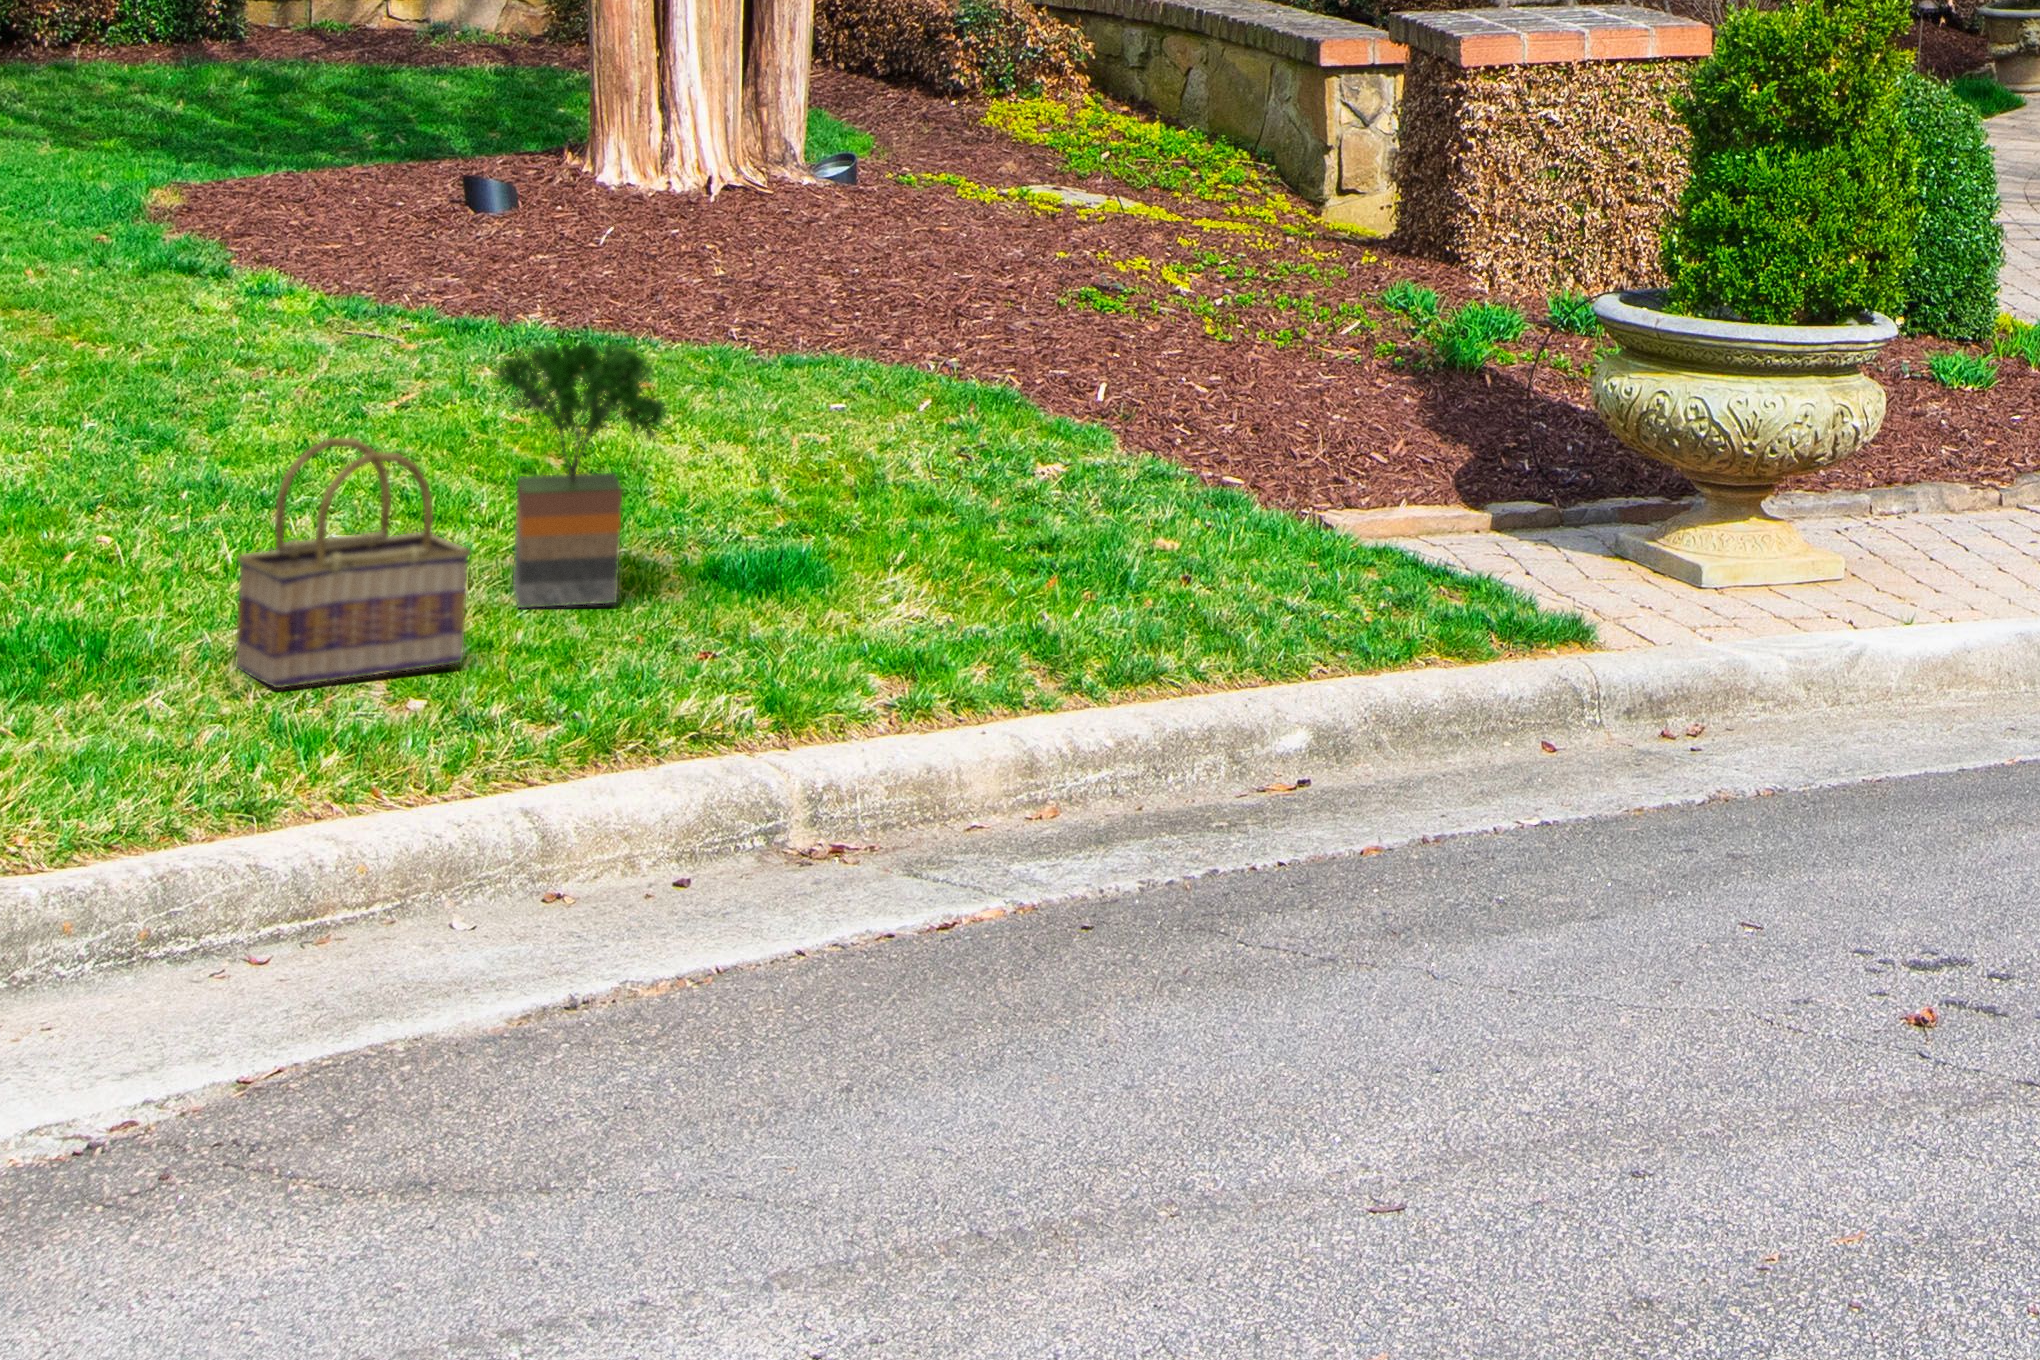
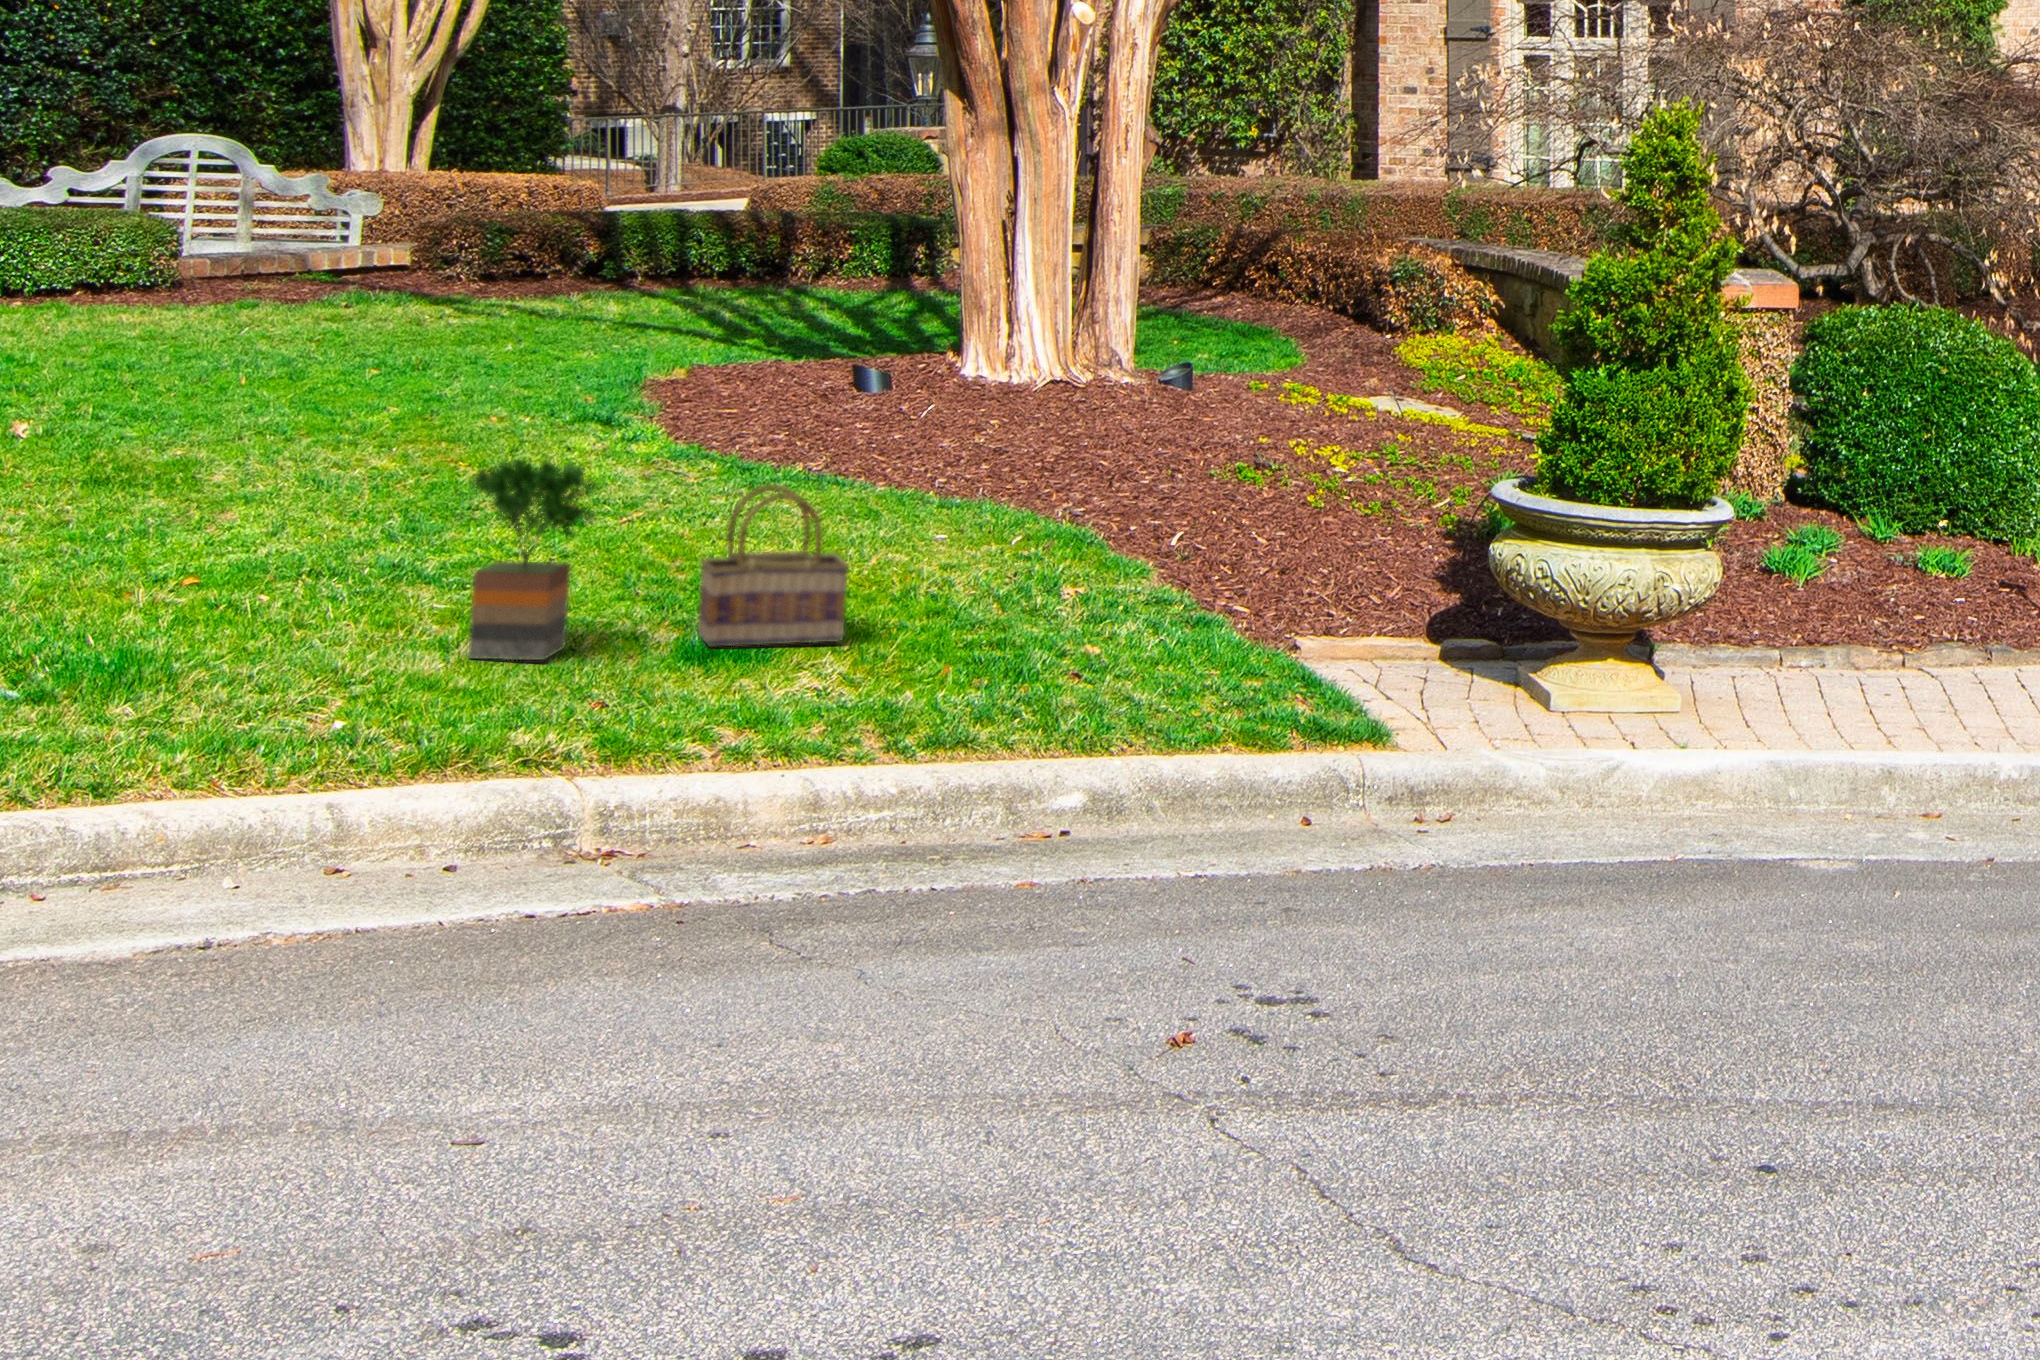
basket: present [235,437,471,688] -> present [698,485,849,646]

